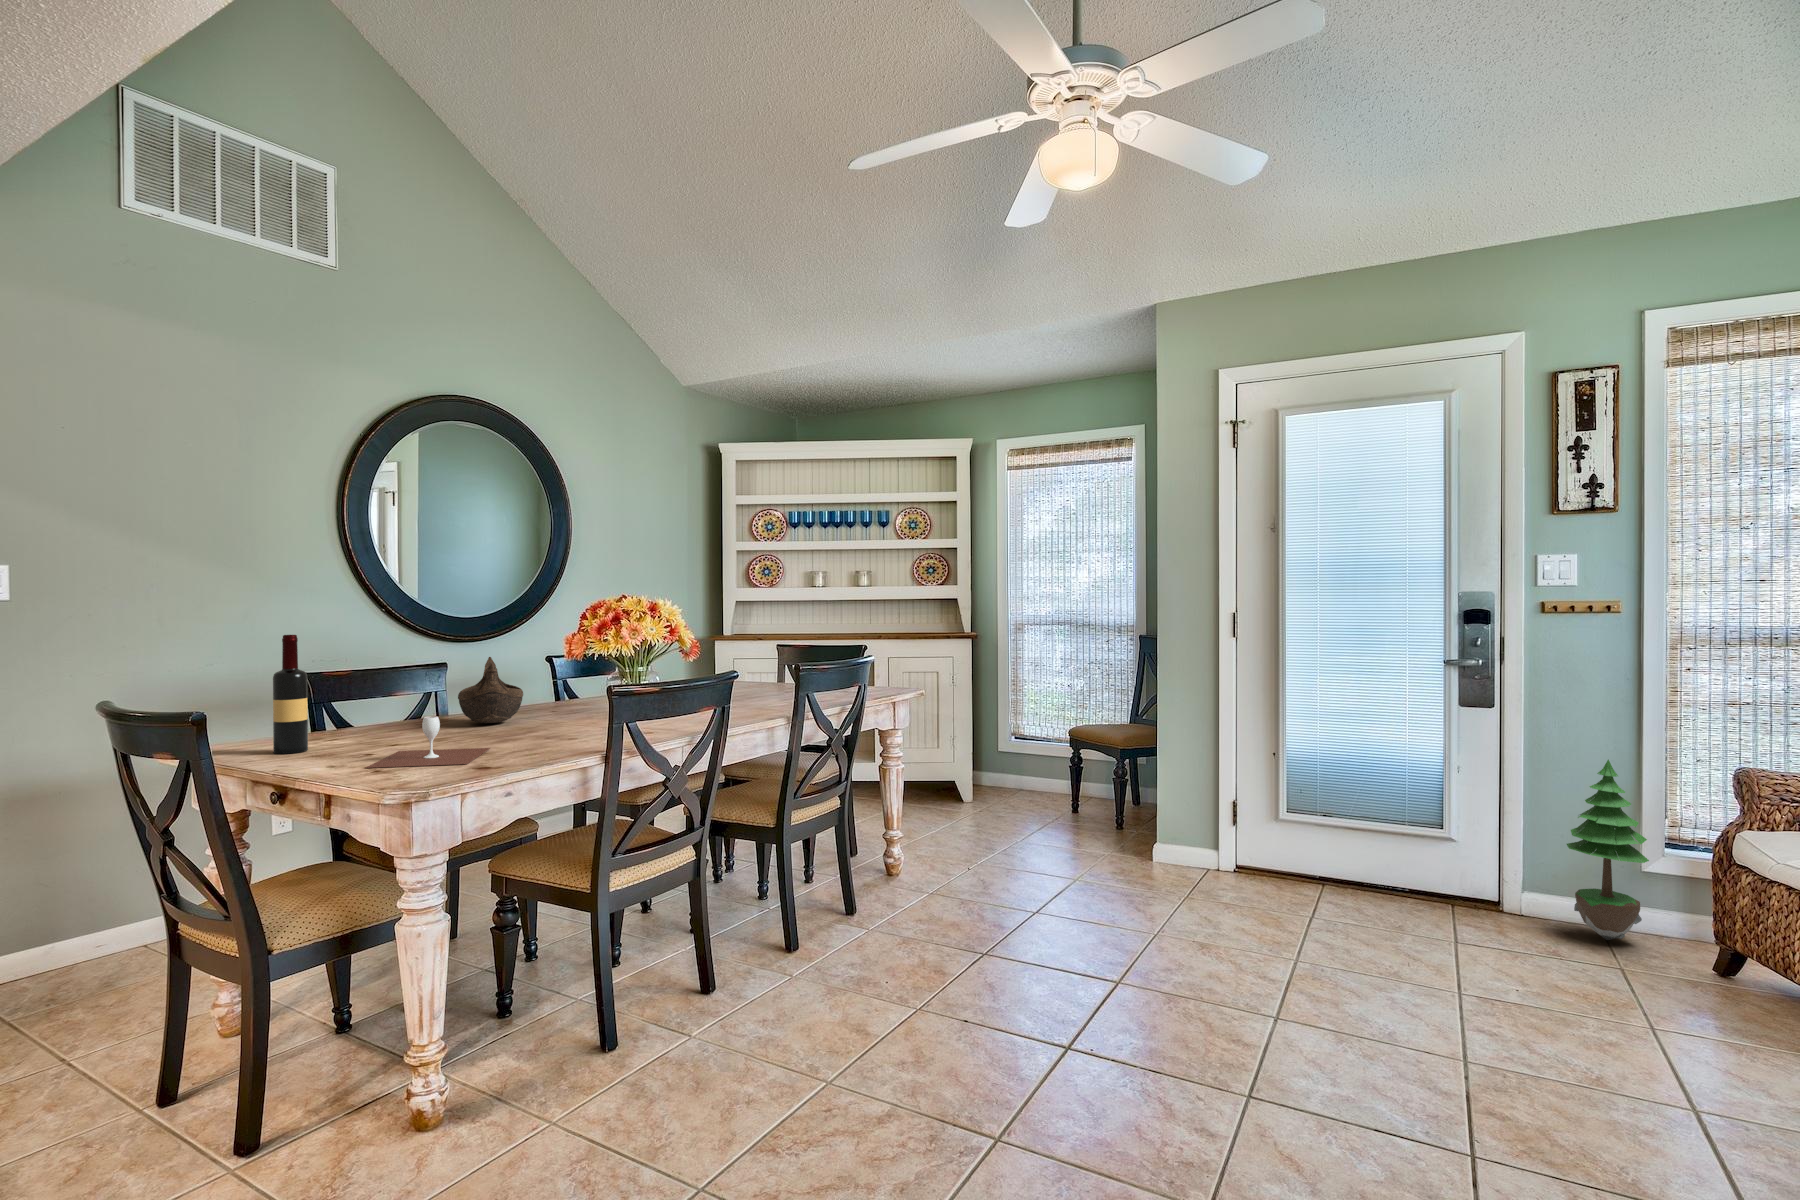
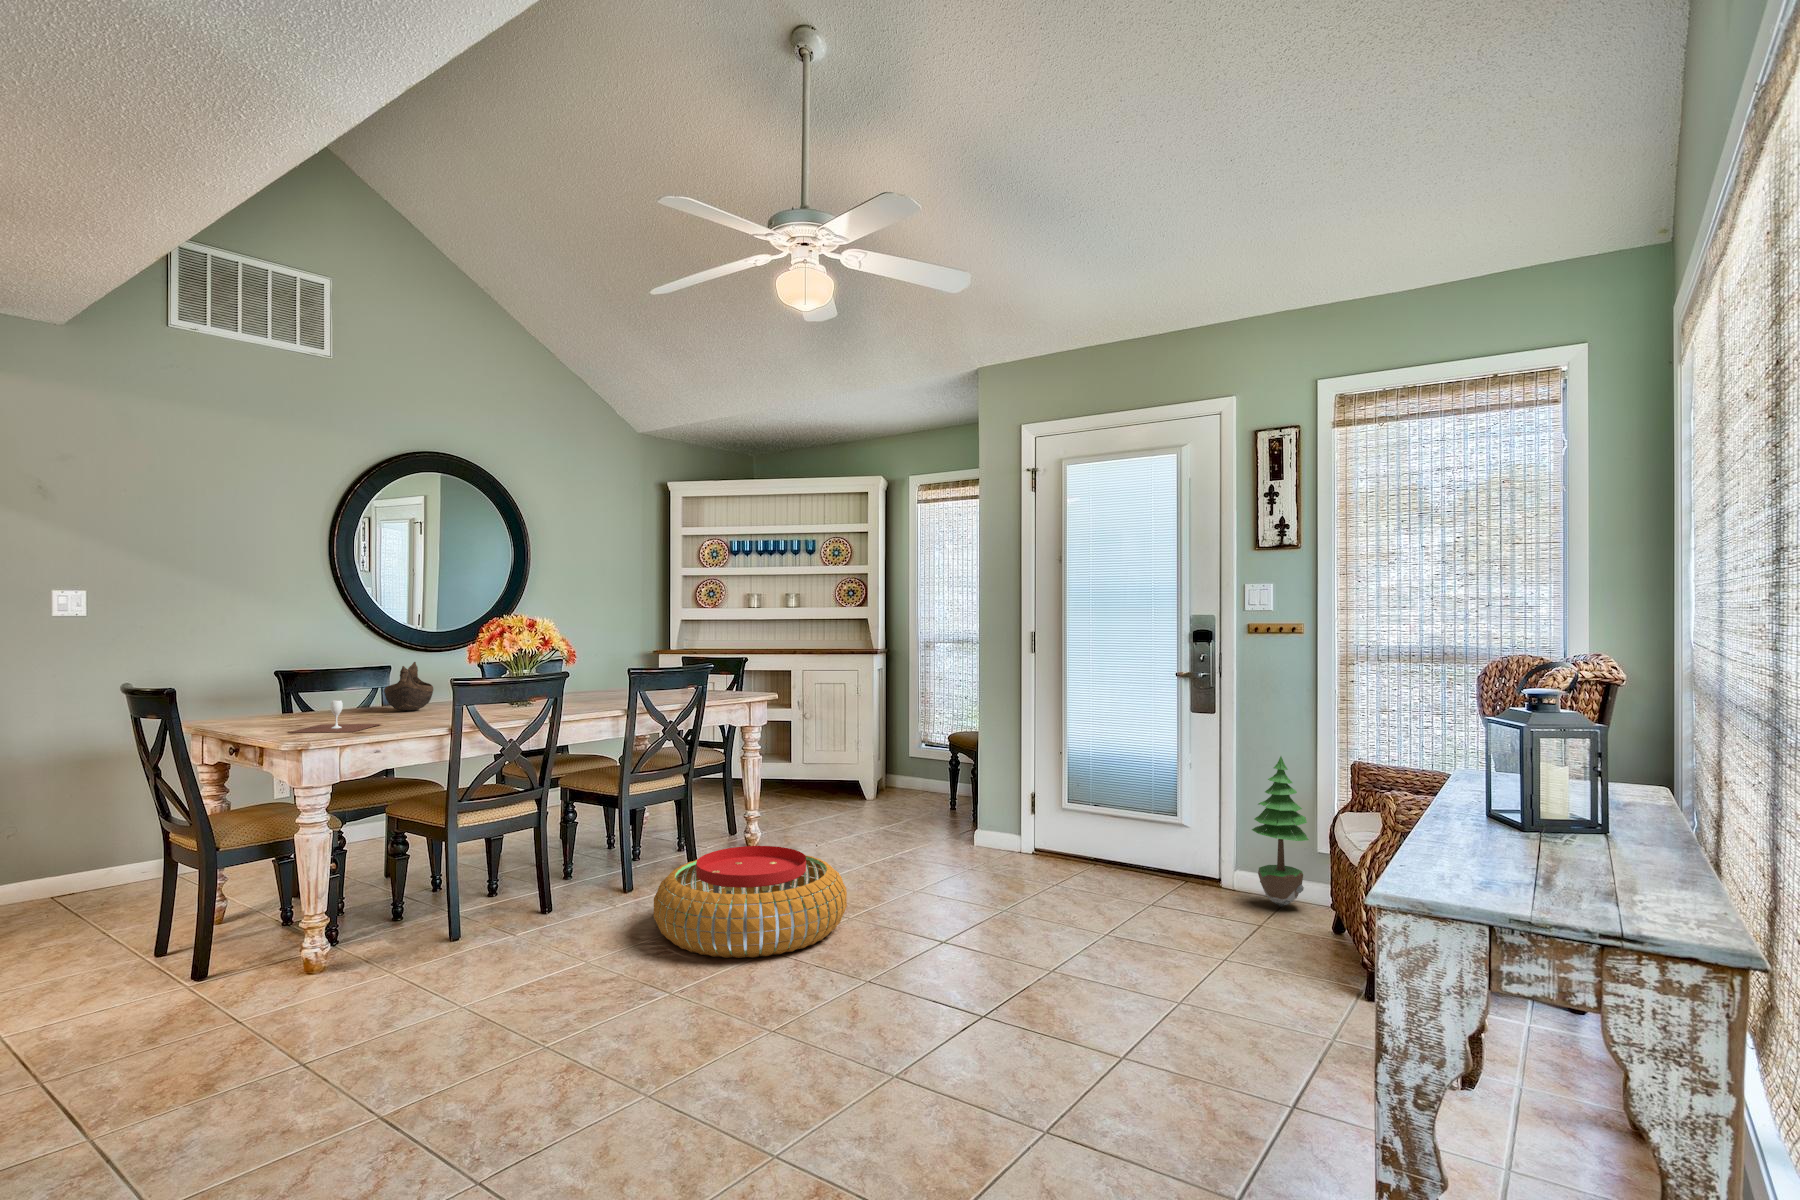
wine bottle: present [273,635,308,754] -> none [241,644,265,725]
pouf: none [891,895,1151,1070] -> present [654,846,847,958]

